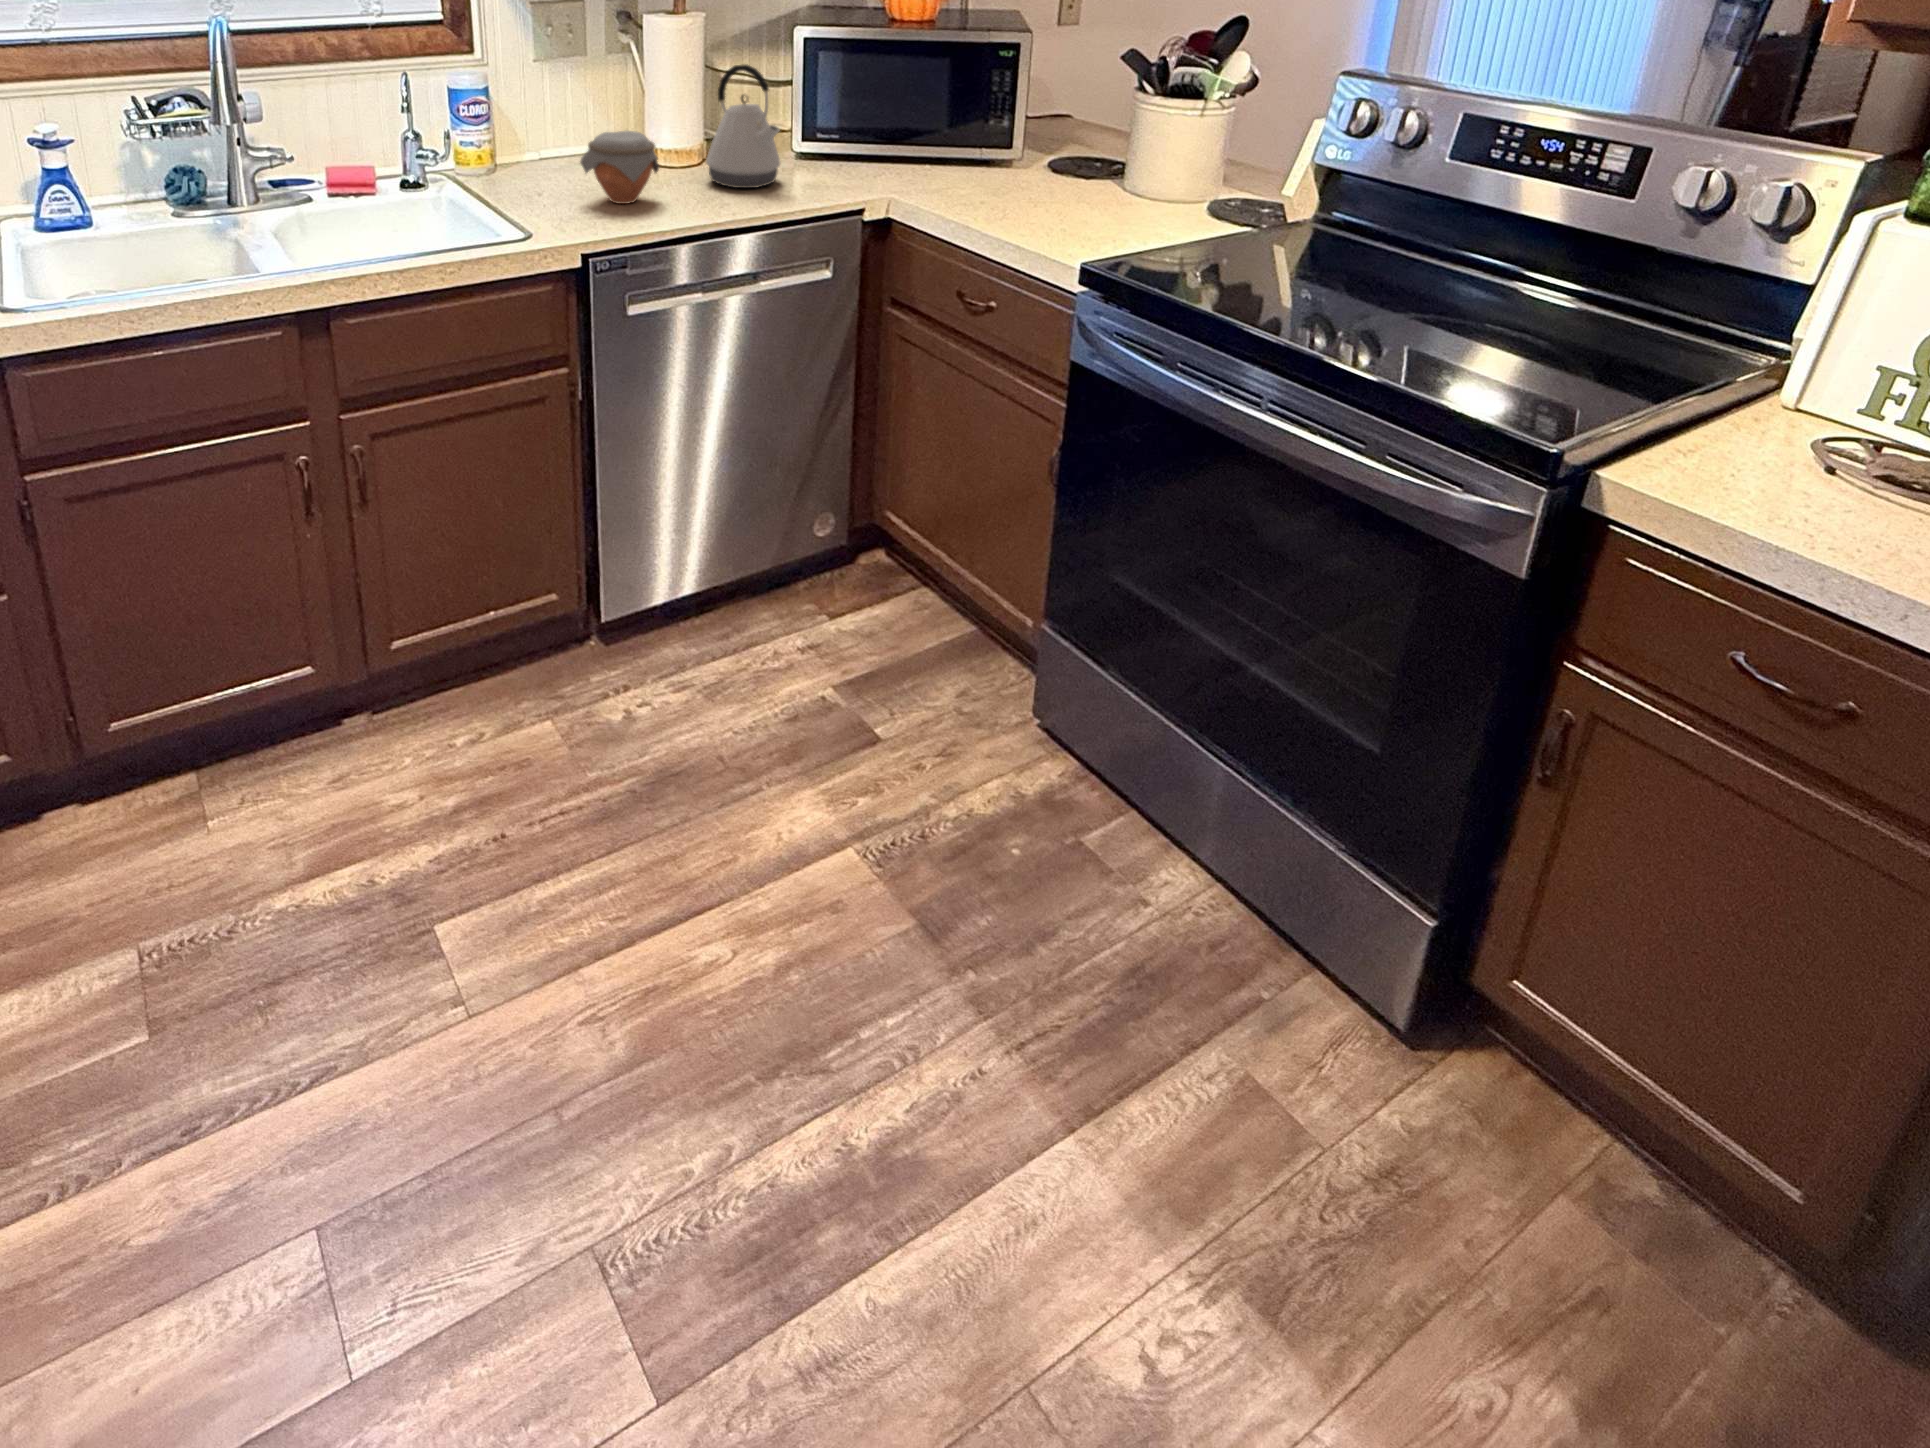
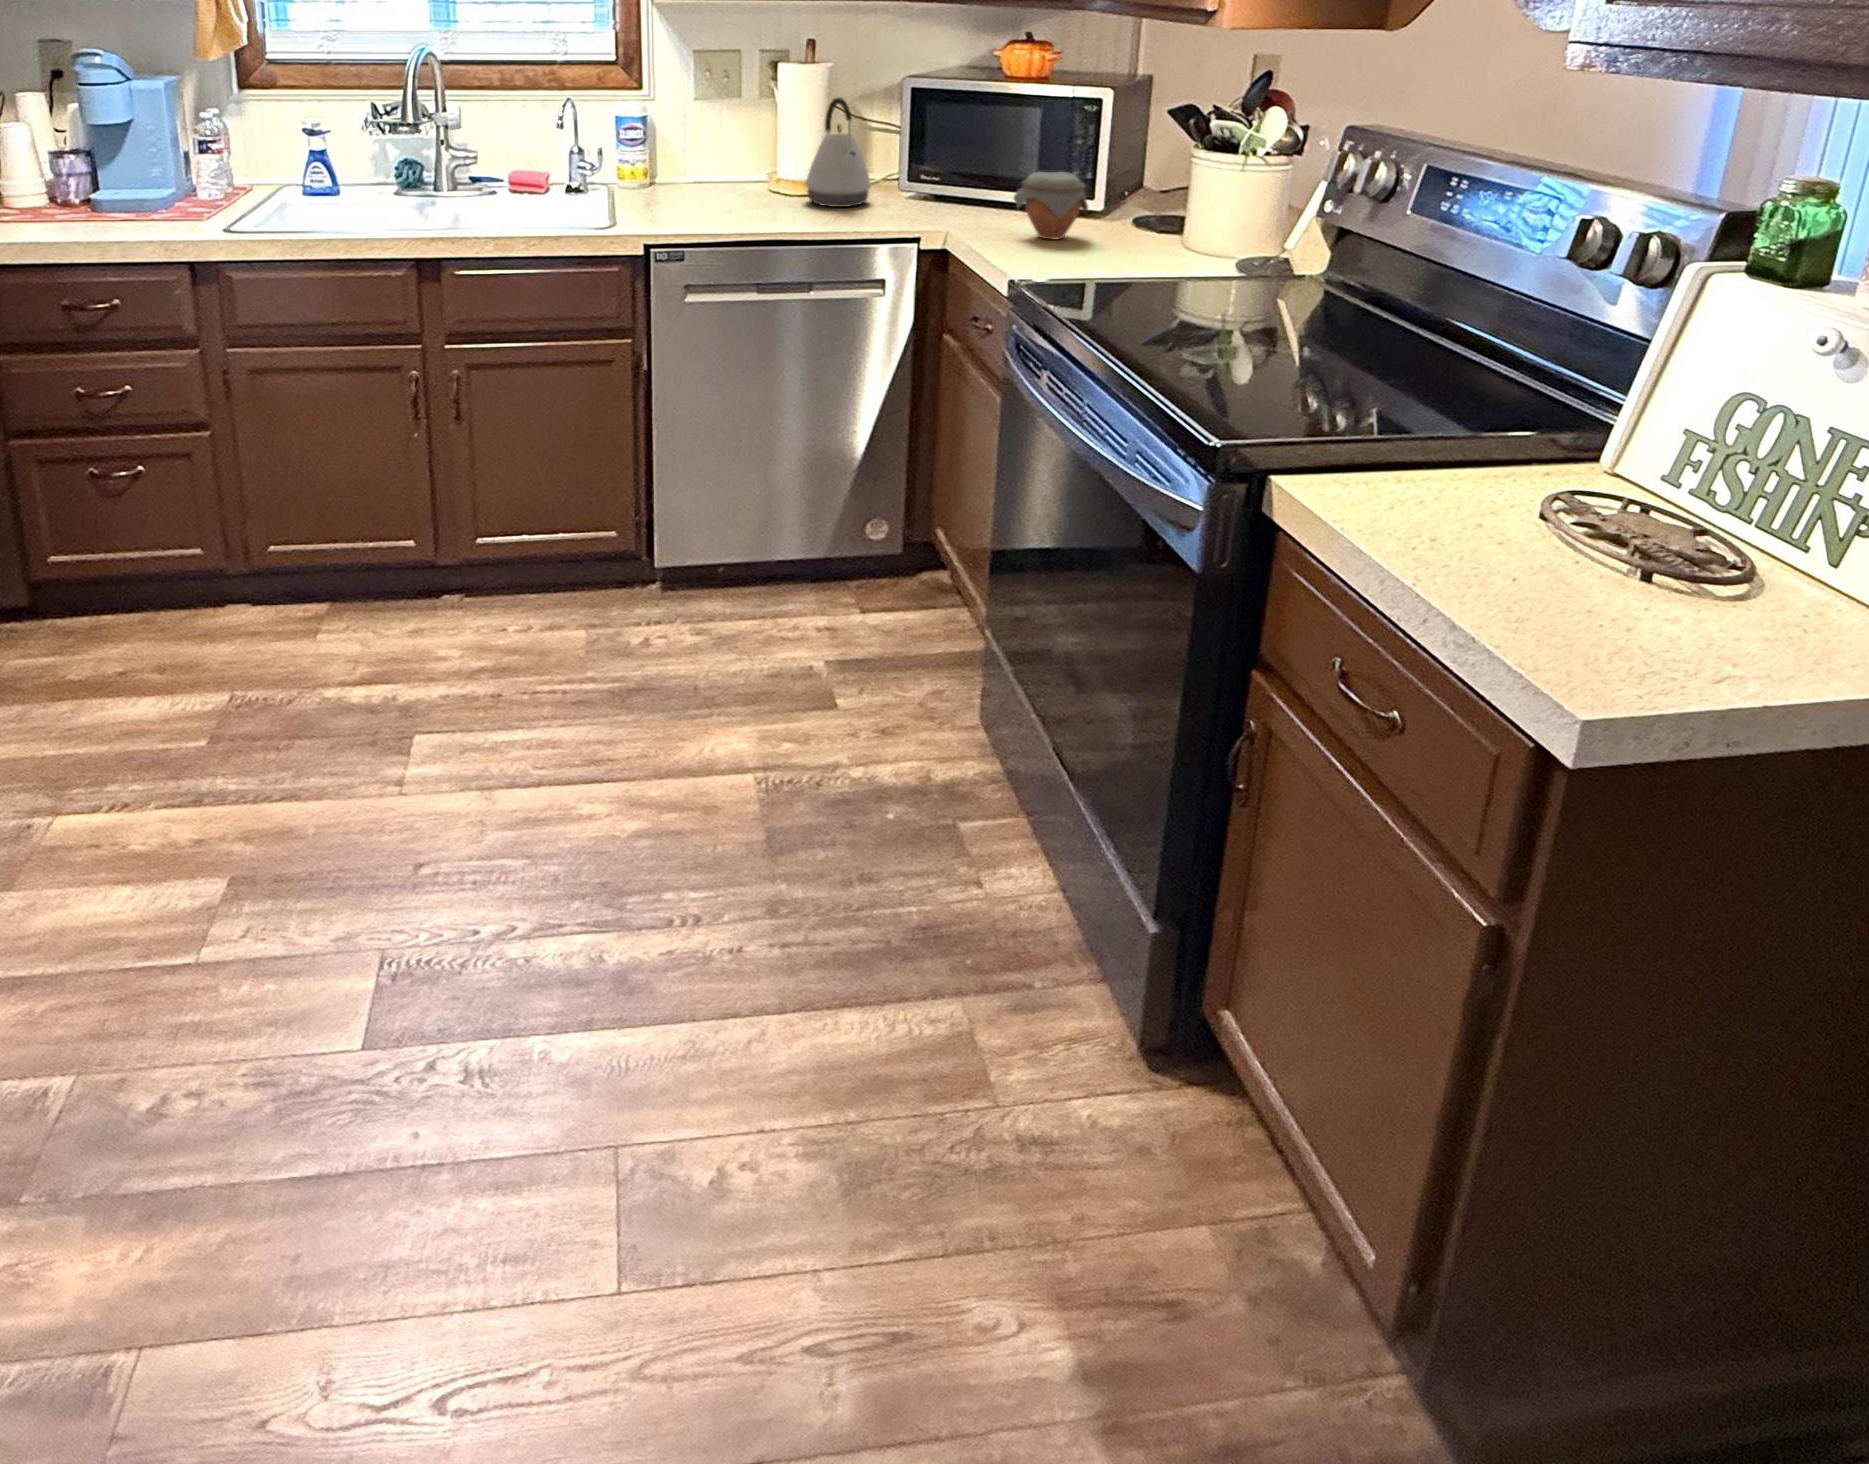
jar: present [580,131,659,204] -> present [1014,172,1088,240]

